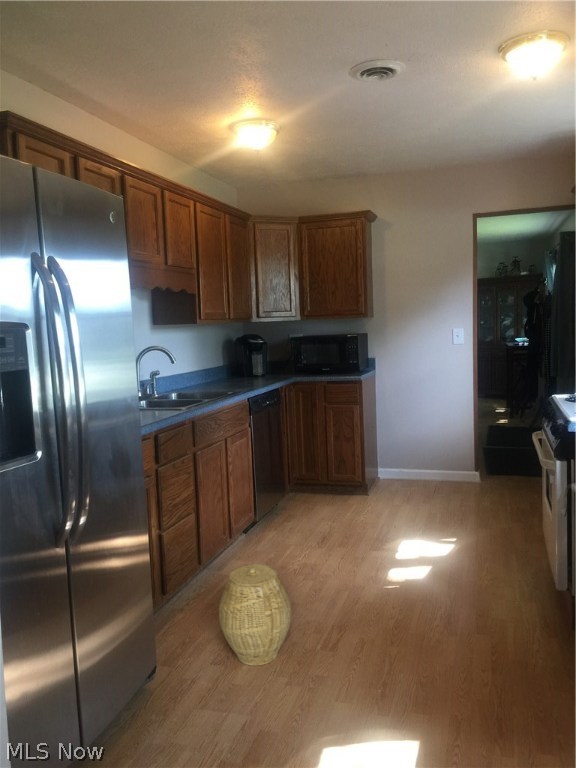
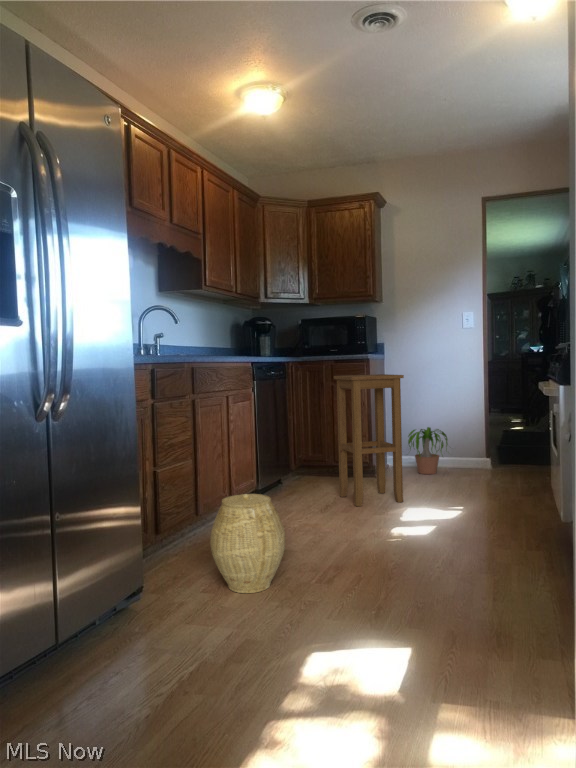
stool: none [329,402,398,536] -> present [334,374,404,506]
potted plant: none [393,442,447,489] -> present [408,427,448,474]

